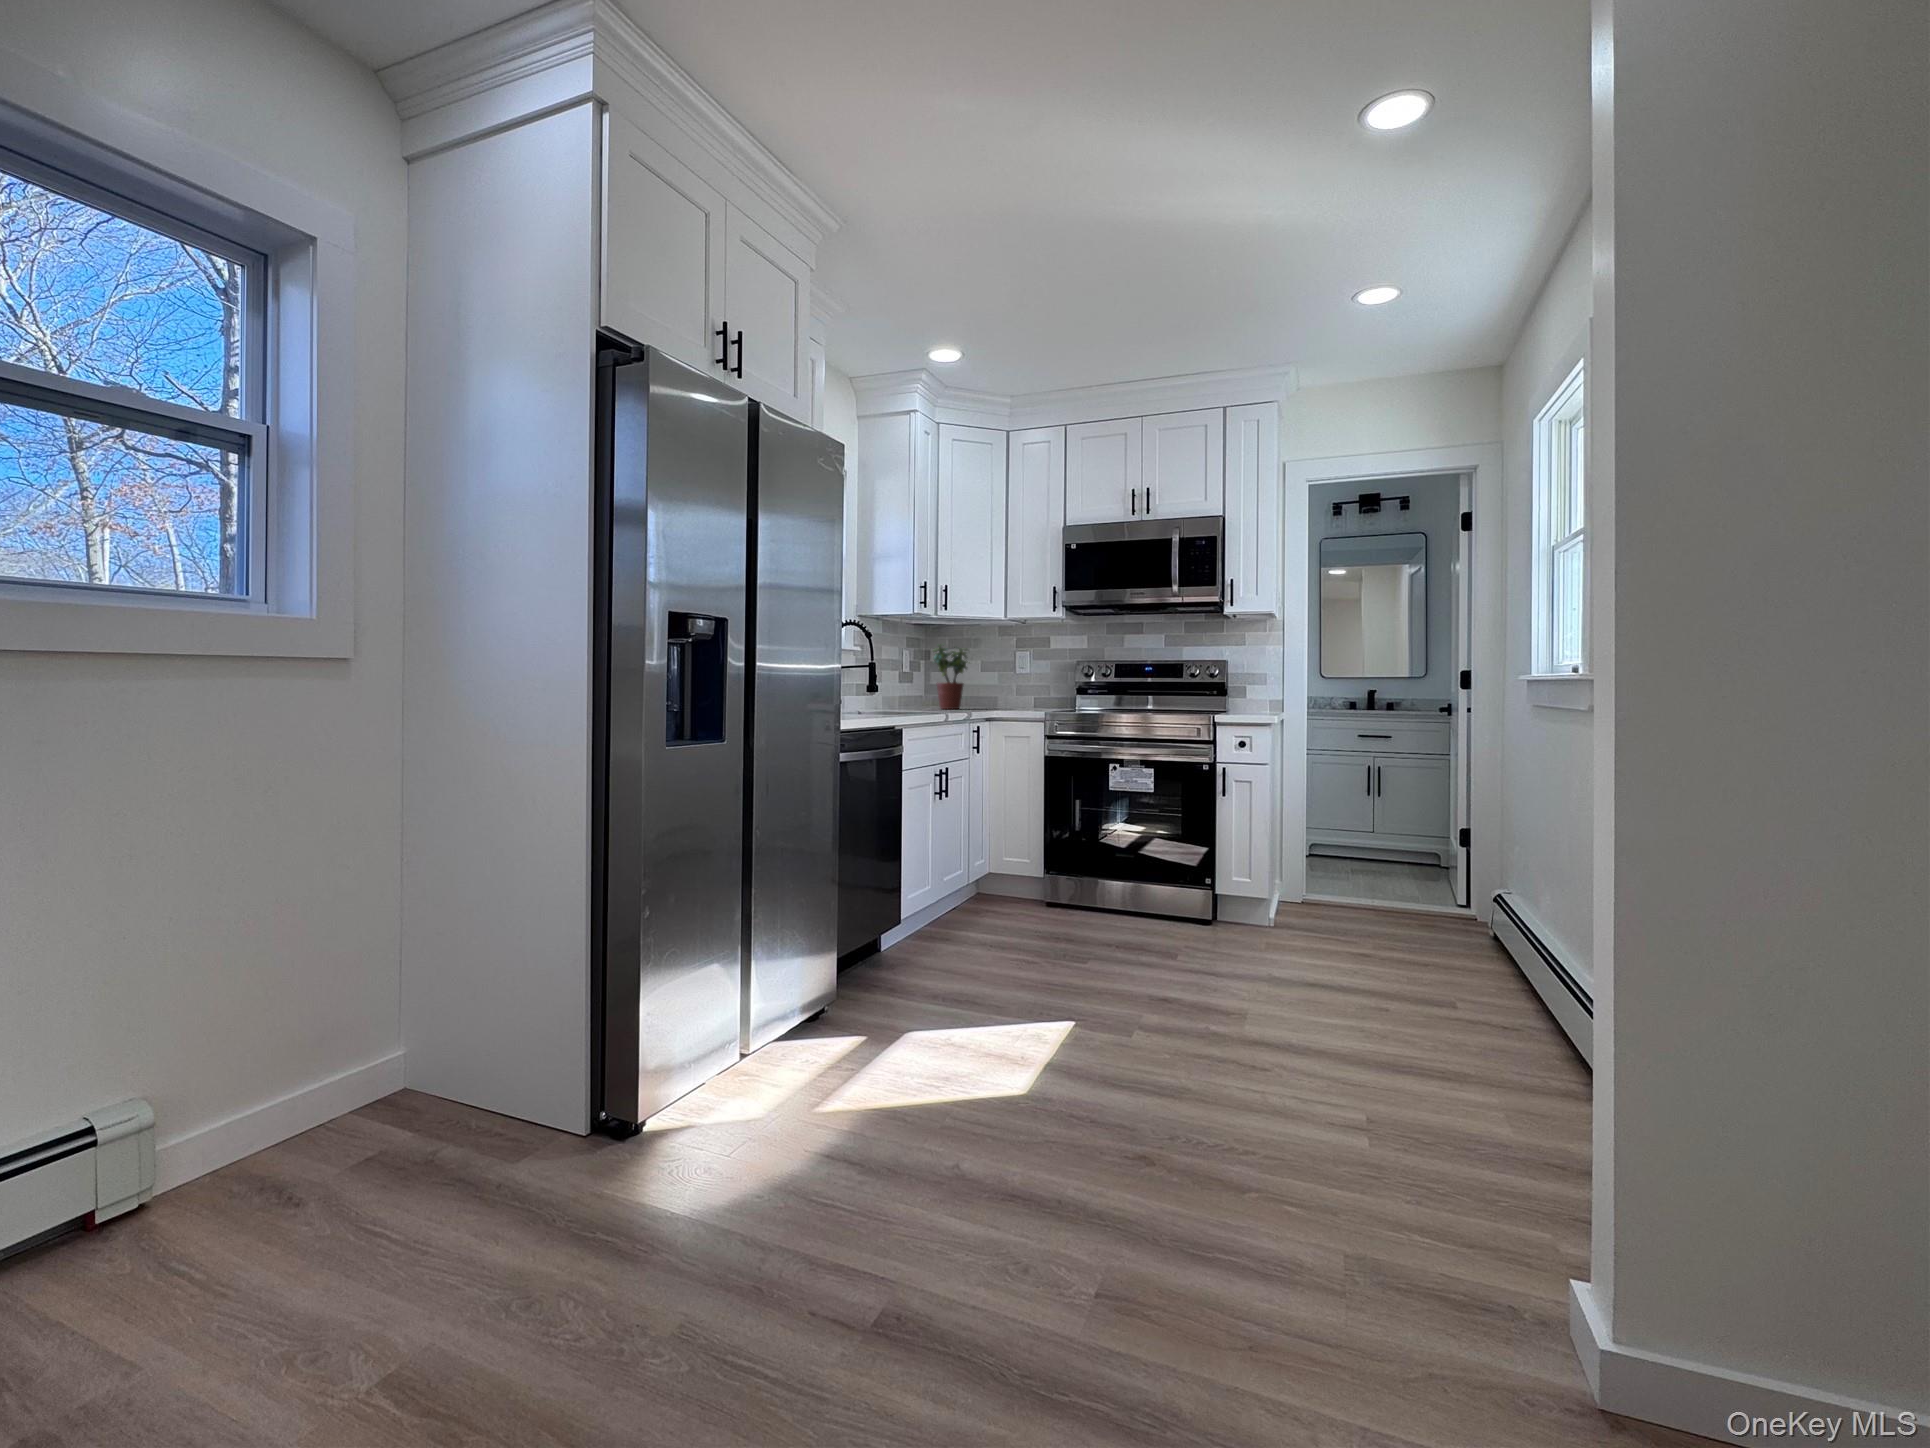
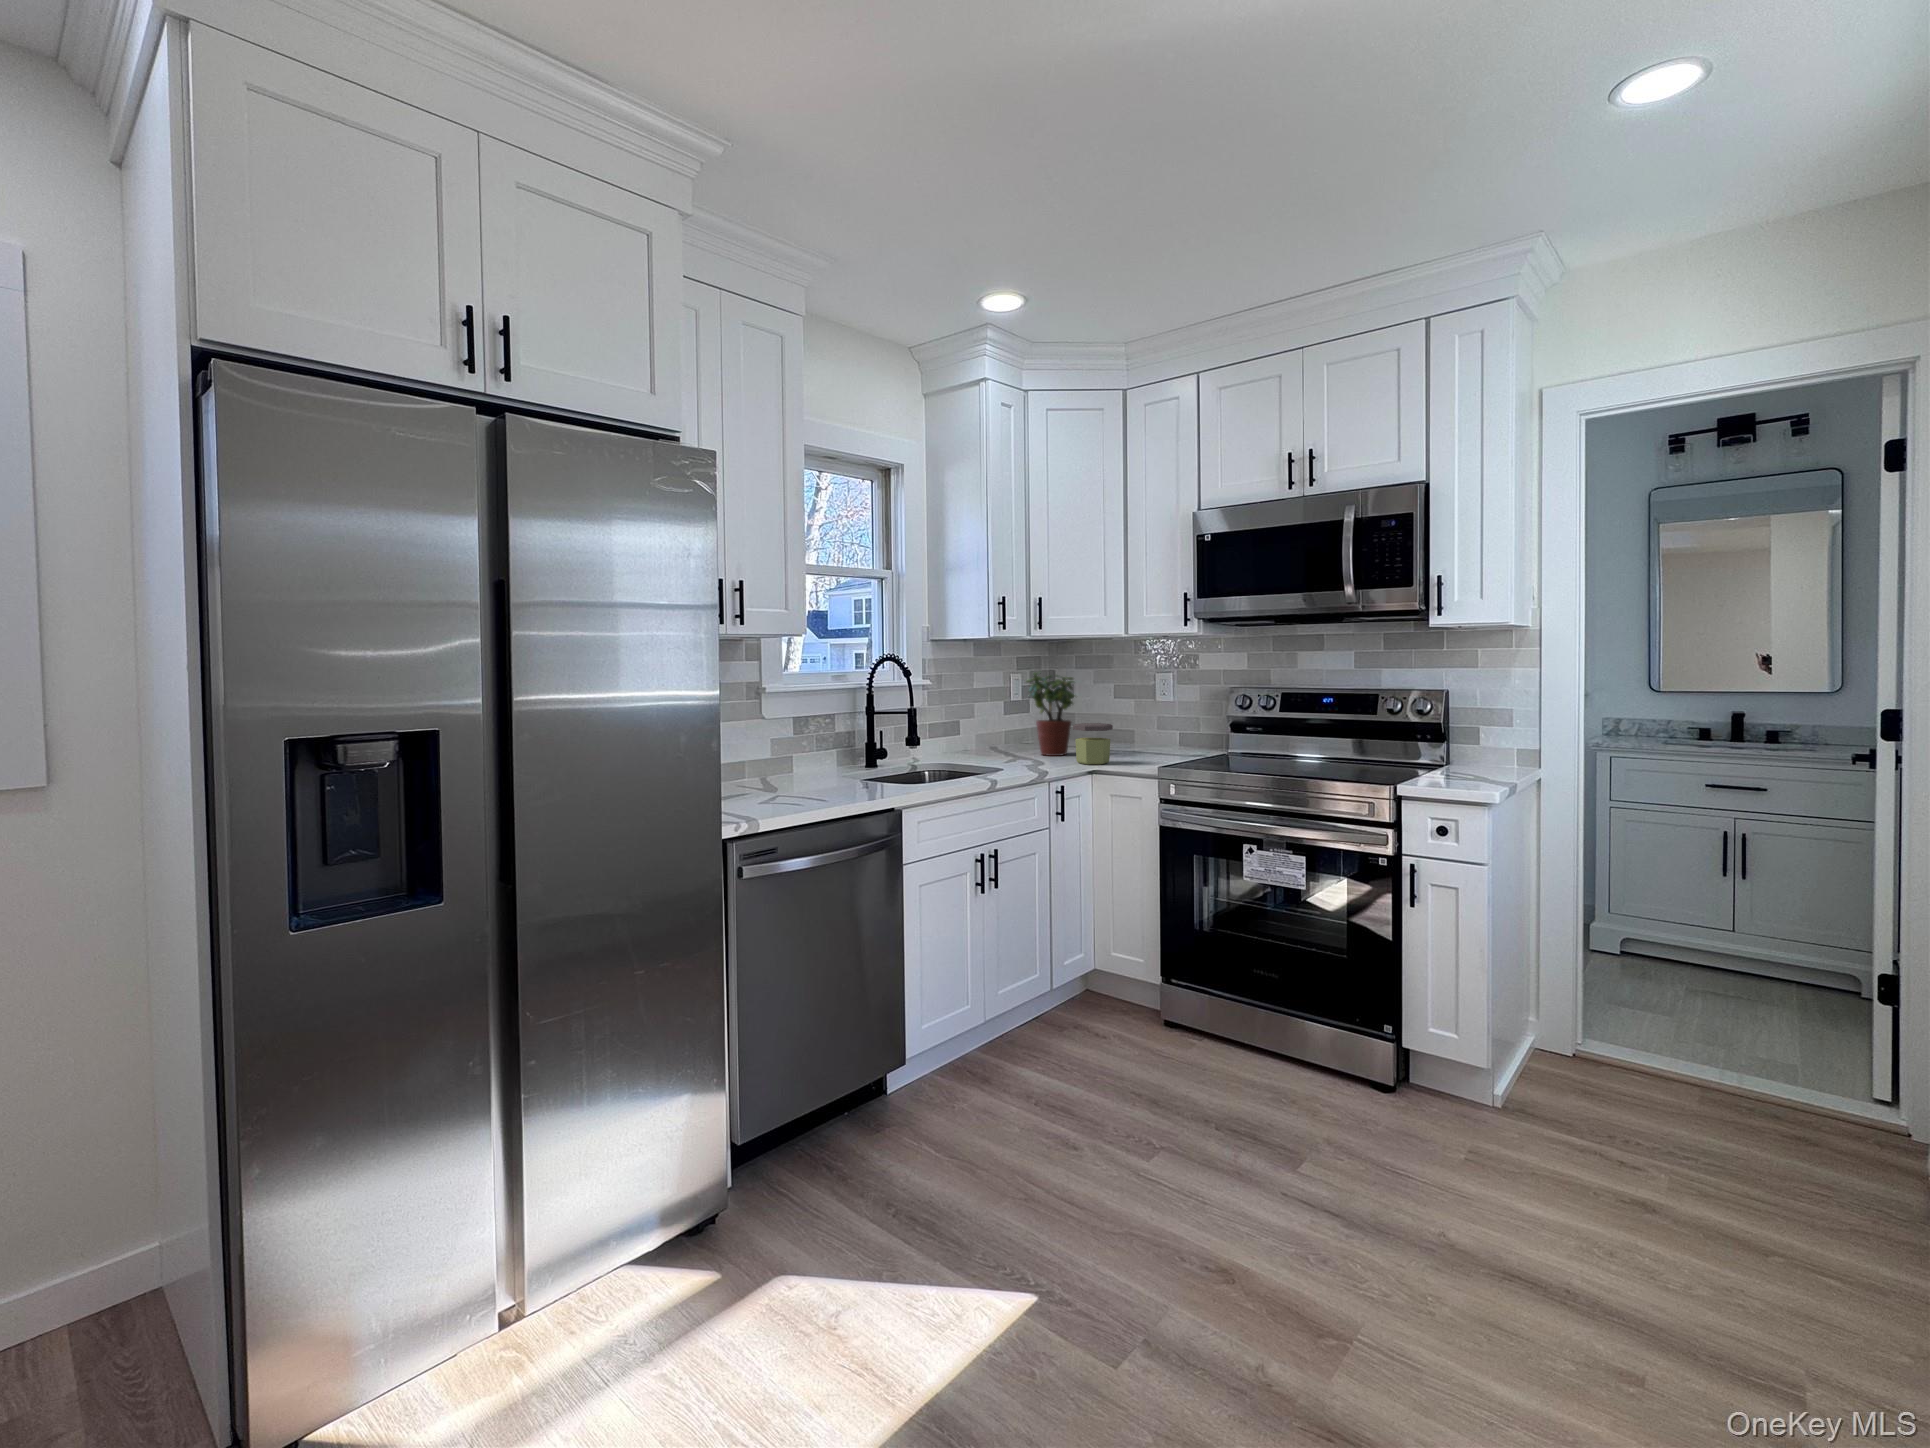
jar: none [977,682,1005,712] -> present [1073,723,1113,764]

